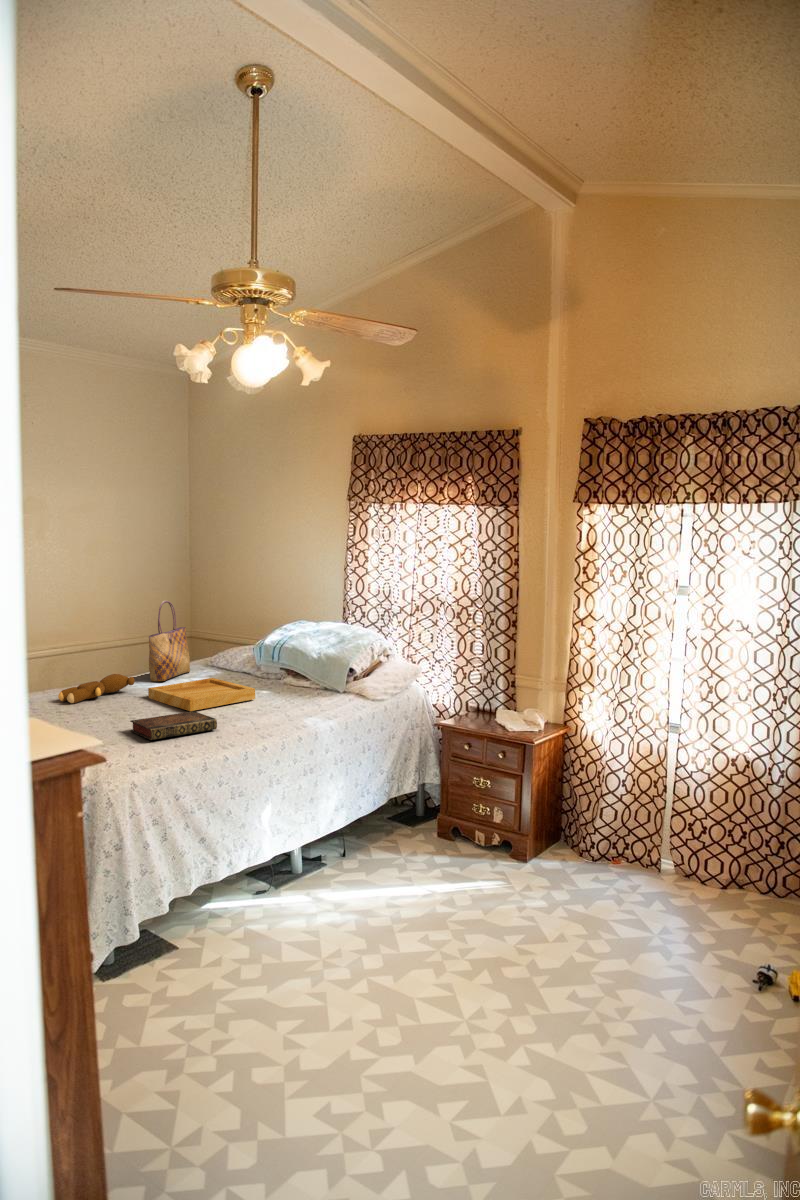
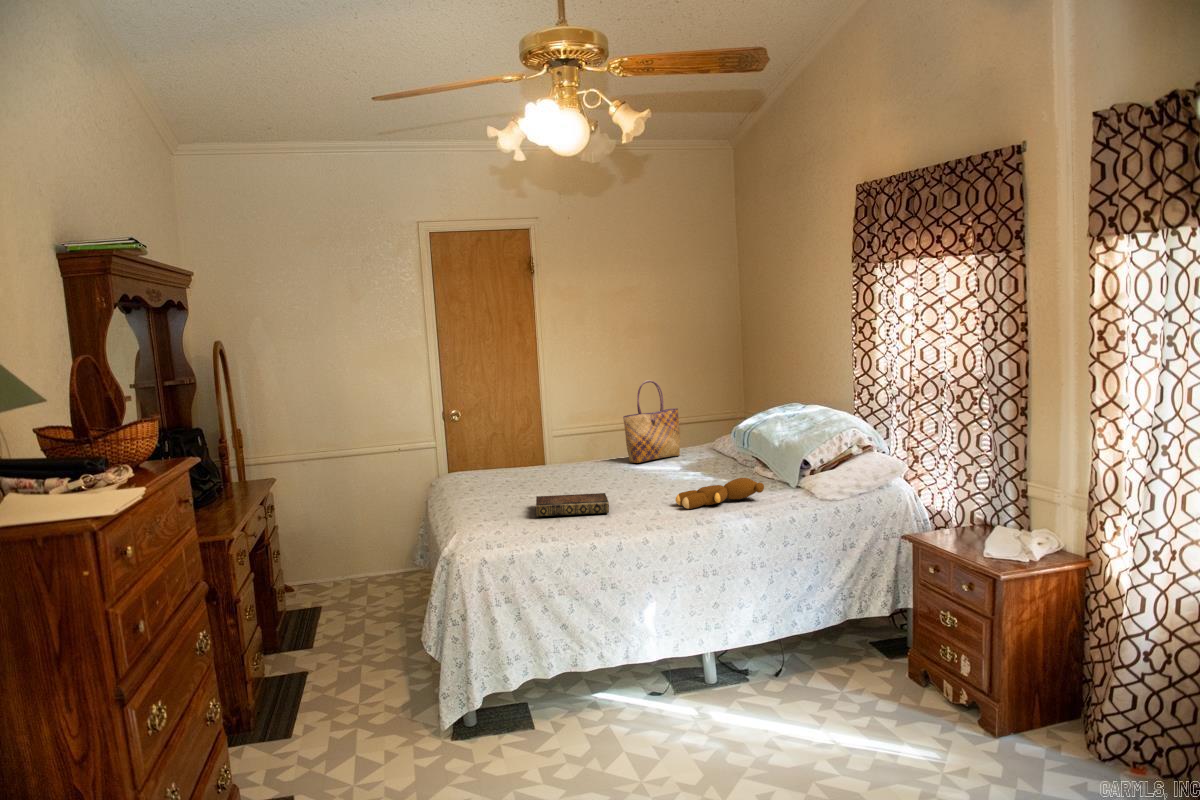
teddy bear: present [58,674,135,703] -> present [675,478,764,509]
tray: present [148,678,255,711] -> none [602,462,696,494]

